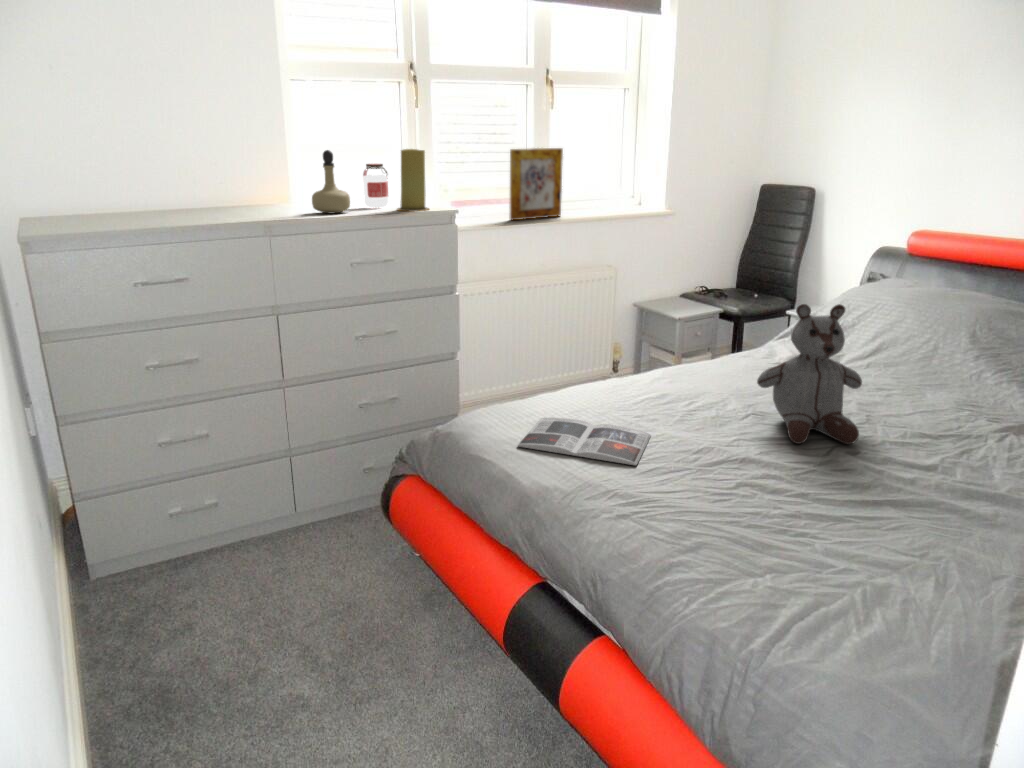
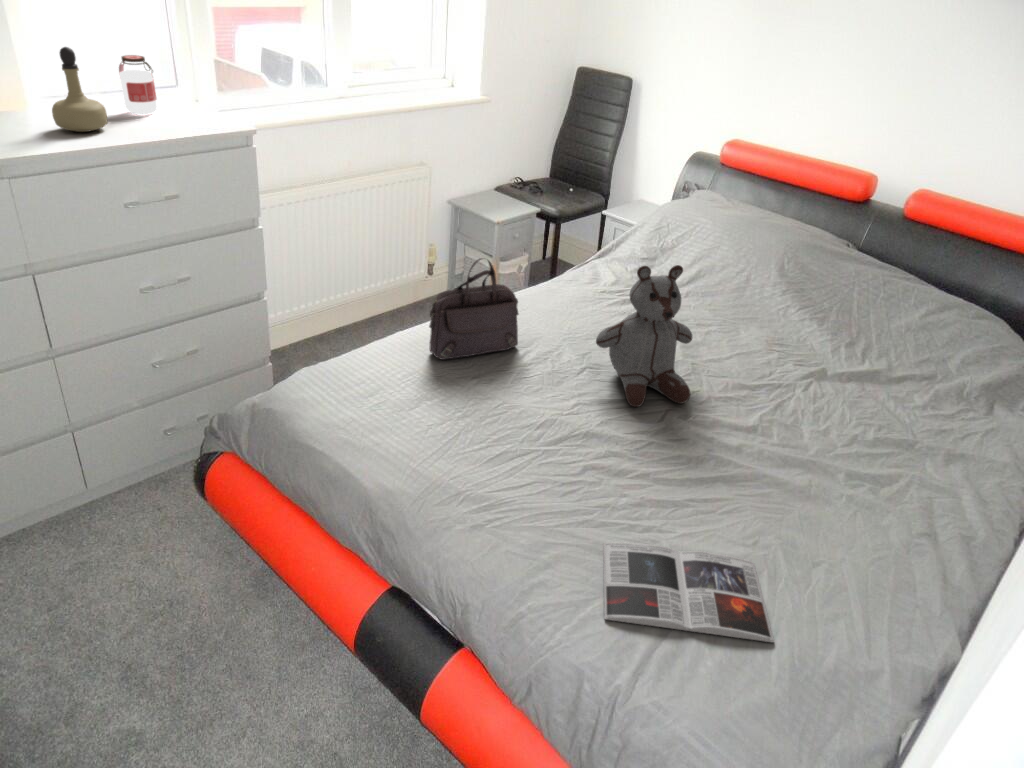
picture frame: present [510,148,563,220] -> none [304,23,367,113]
candle: present [397,149,429,211] -> none [169,44,215,129]
handbag: none [596,305,683,402] -> present [429,258,518,360]
magazine: present [517,417,651,465] -> present [603,542,774,642]

